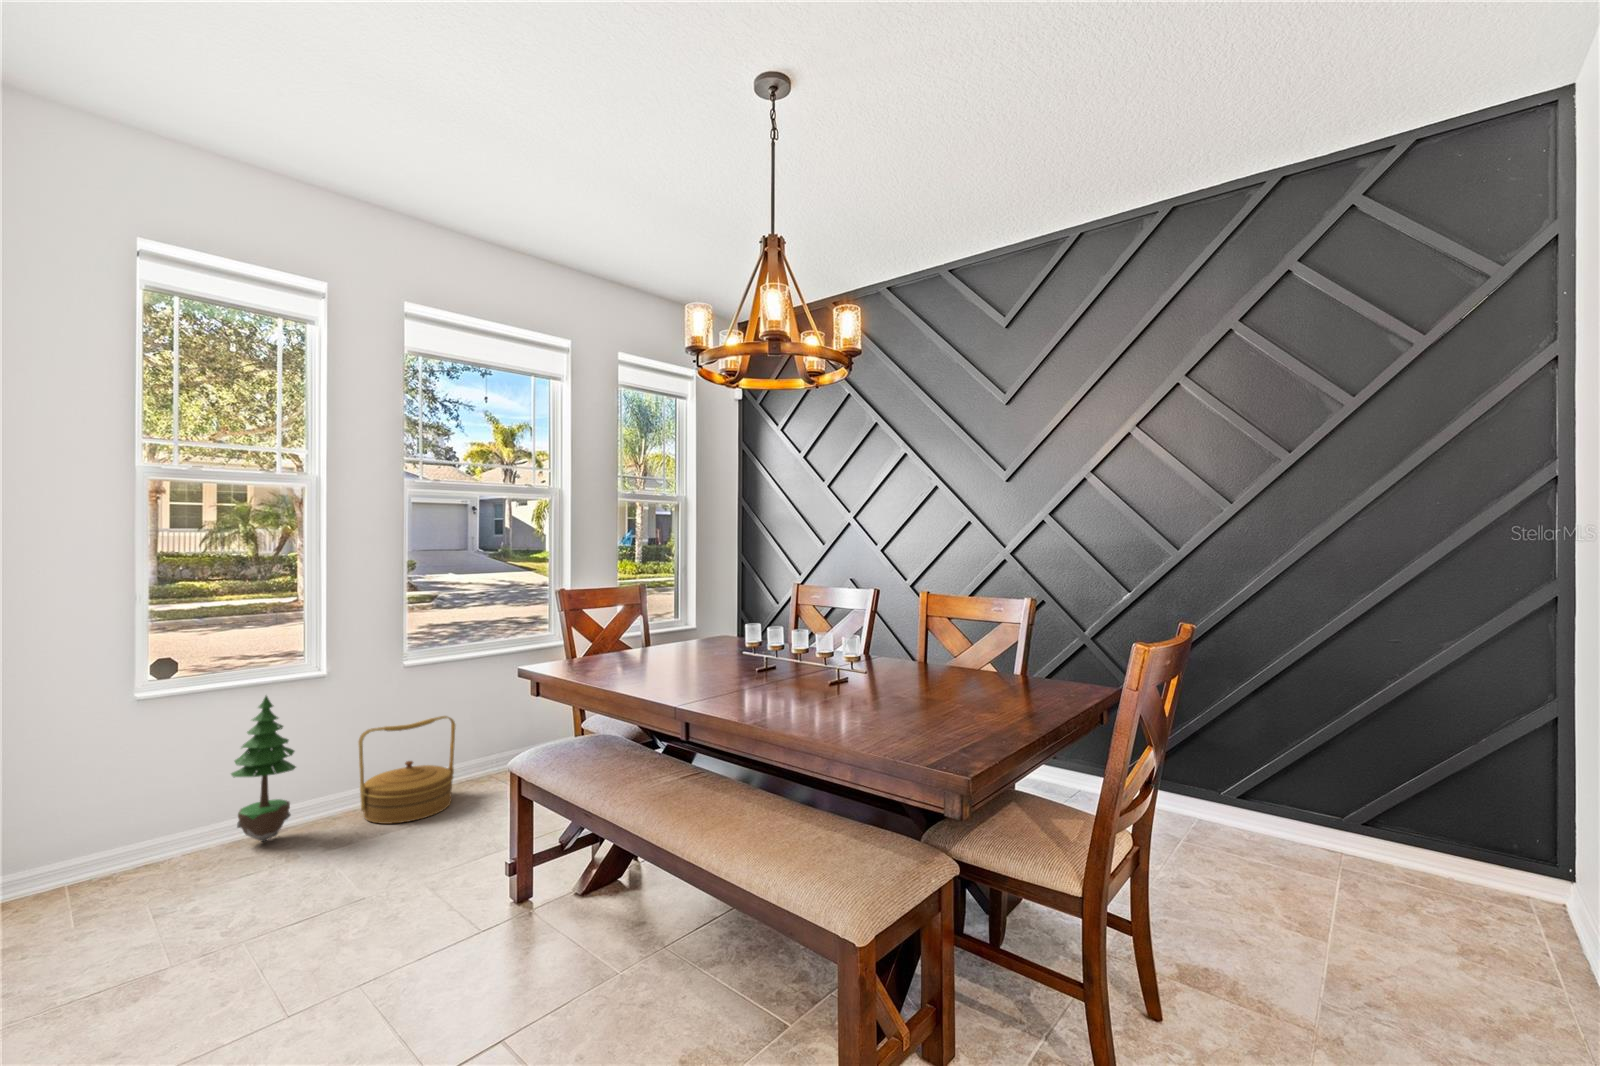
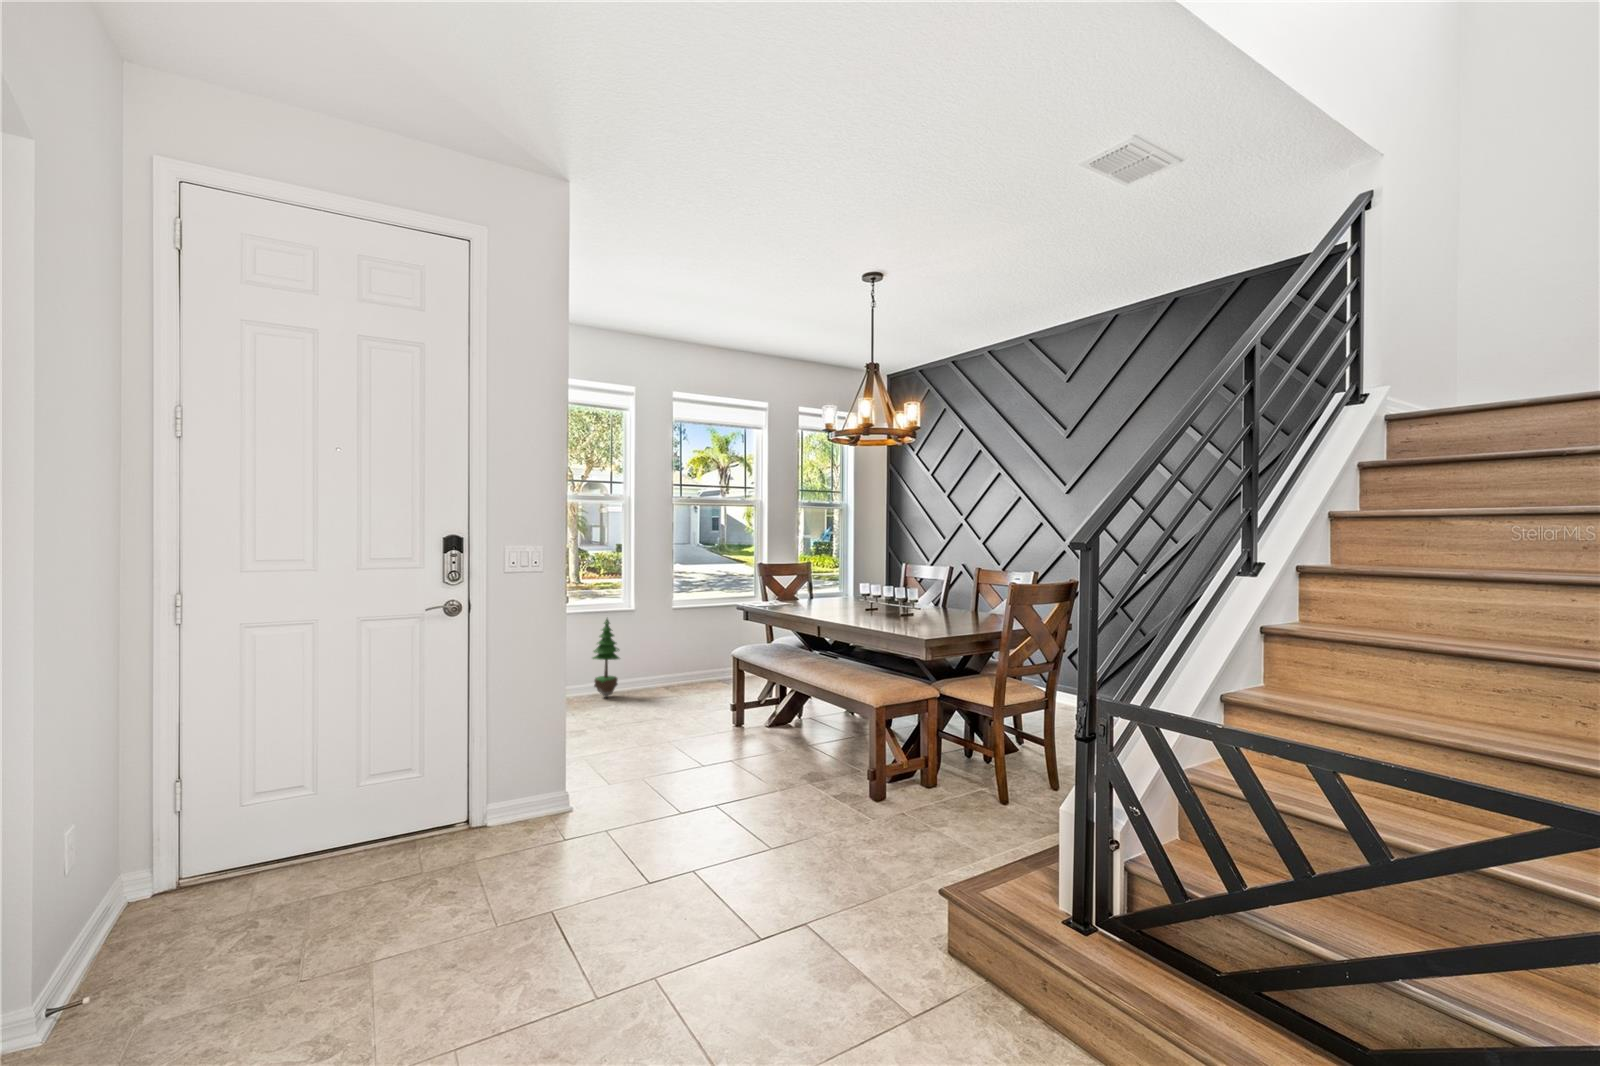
woven basket: present [358,716,456,824] -> none [650,639,699,696]

